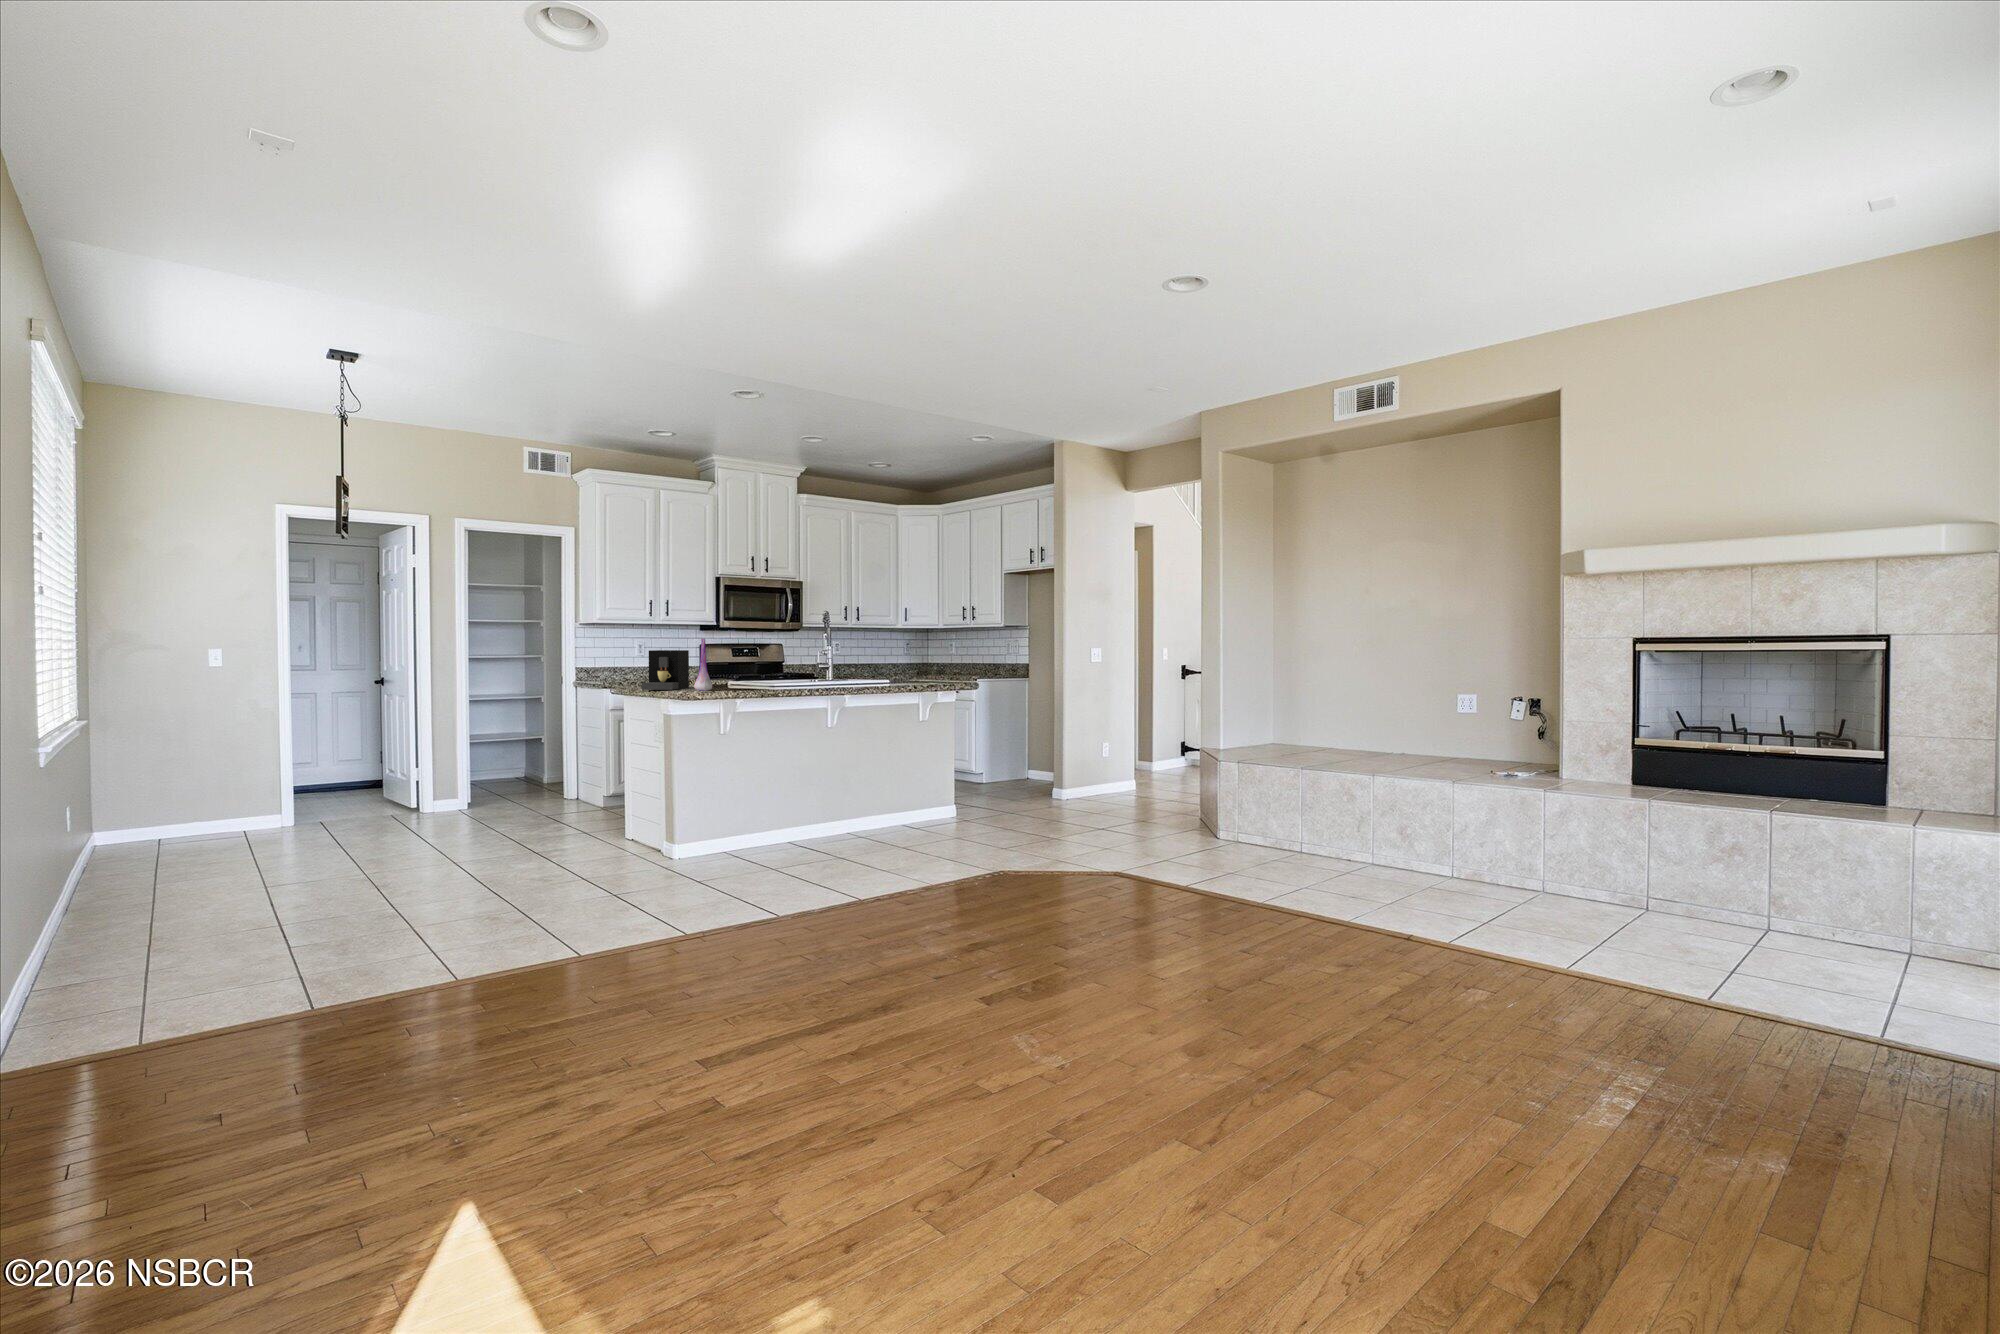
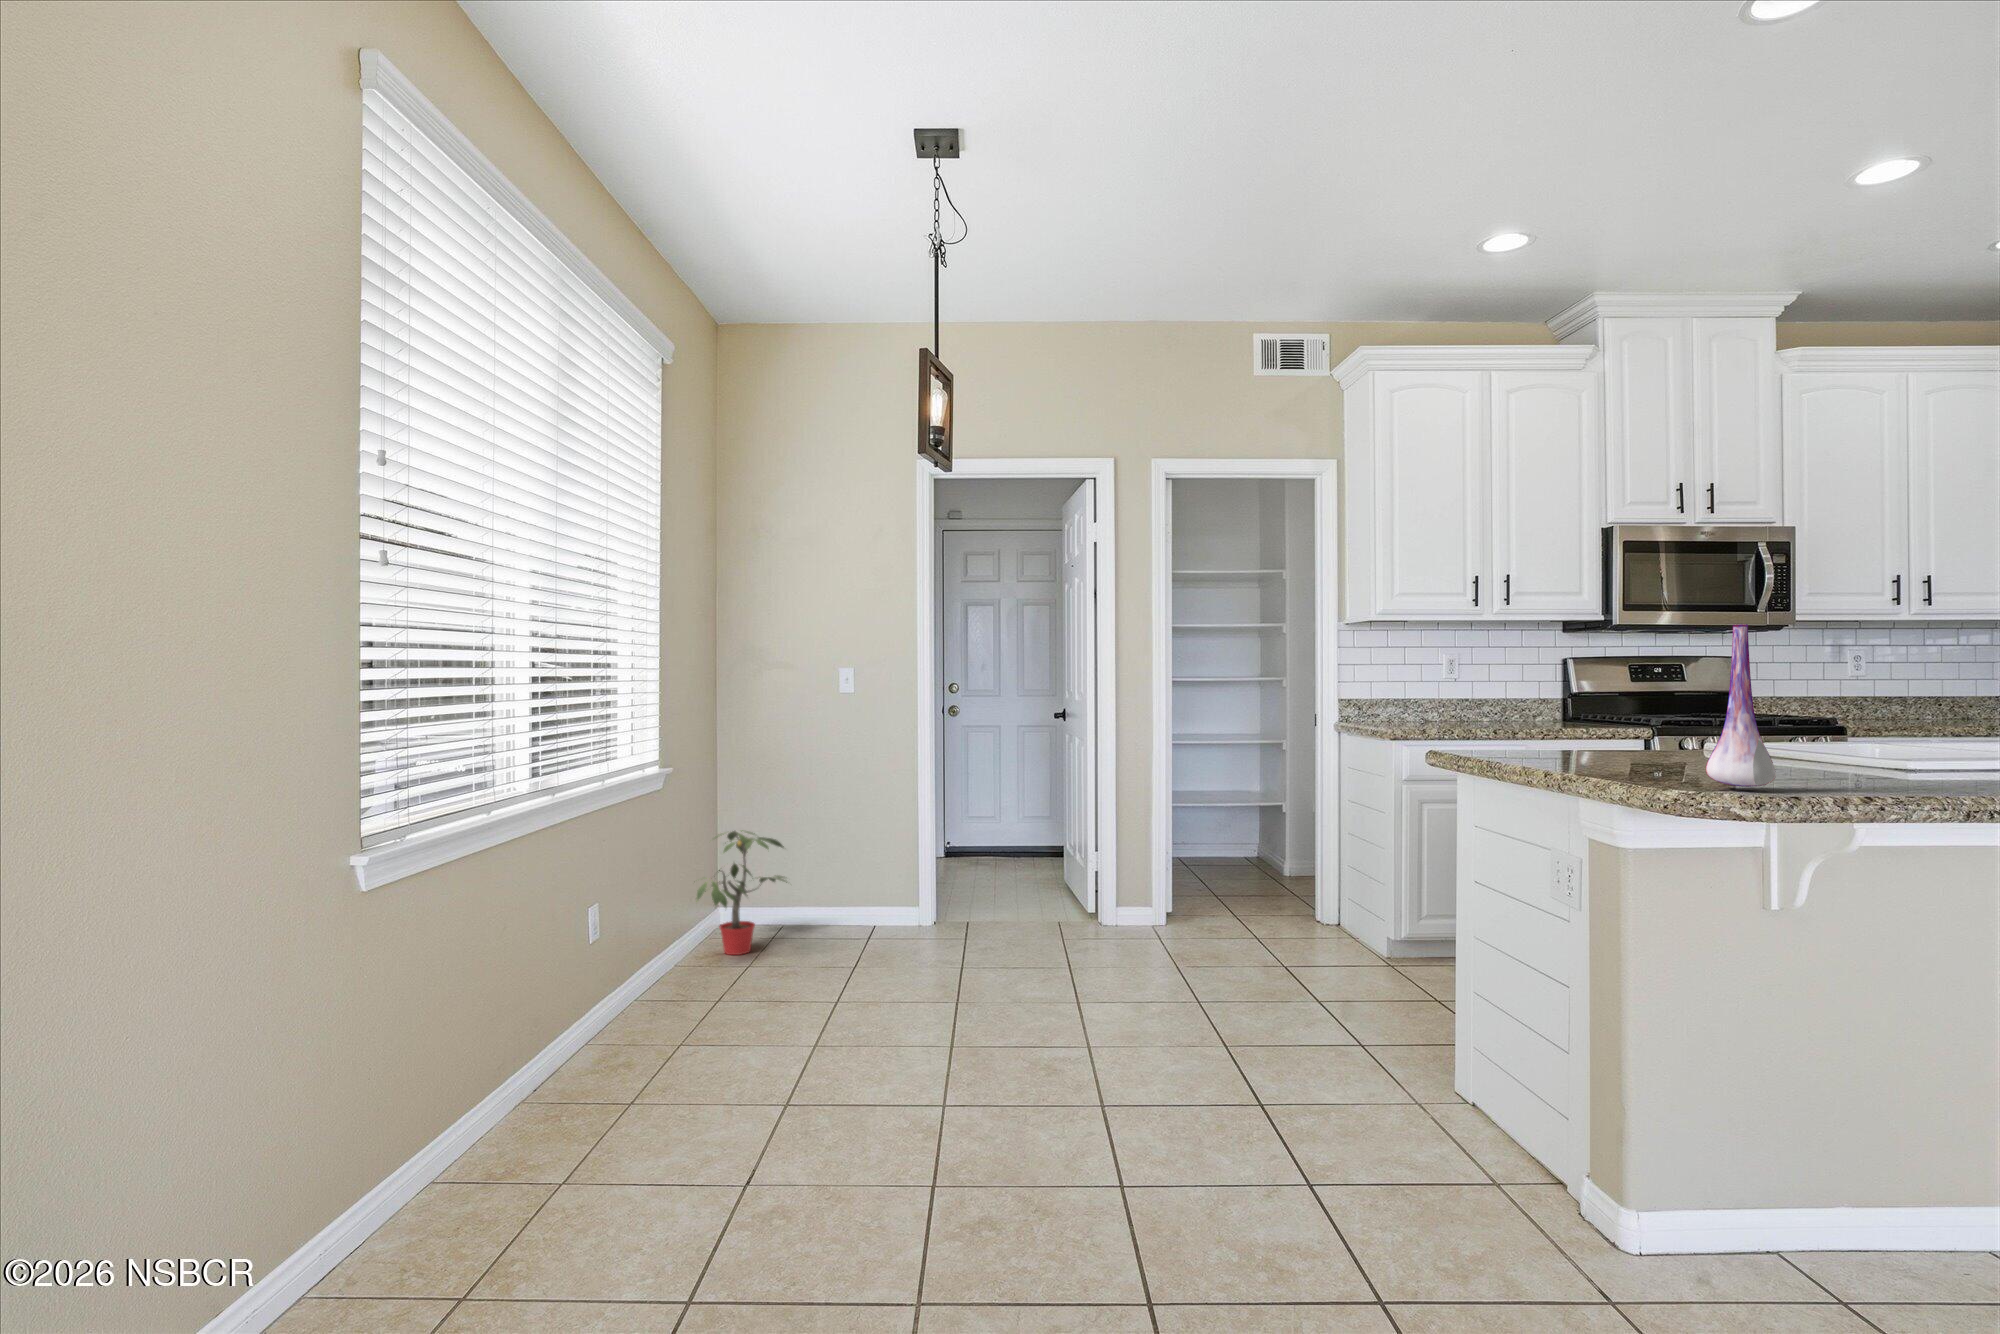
coffee maker: present [642,650,689,690] -> none [1506,665,1614,765]
potted plant: none [87,768,168,857] -> present [696,830,787,955]

